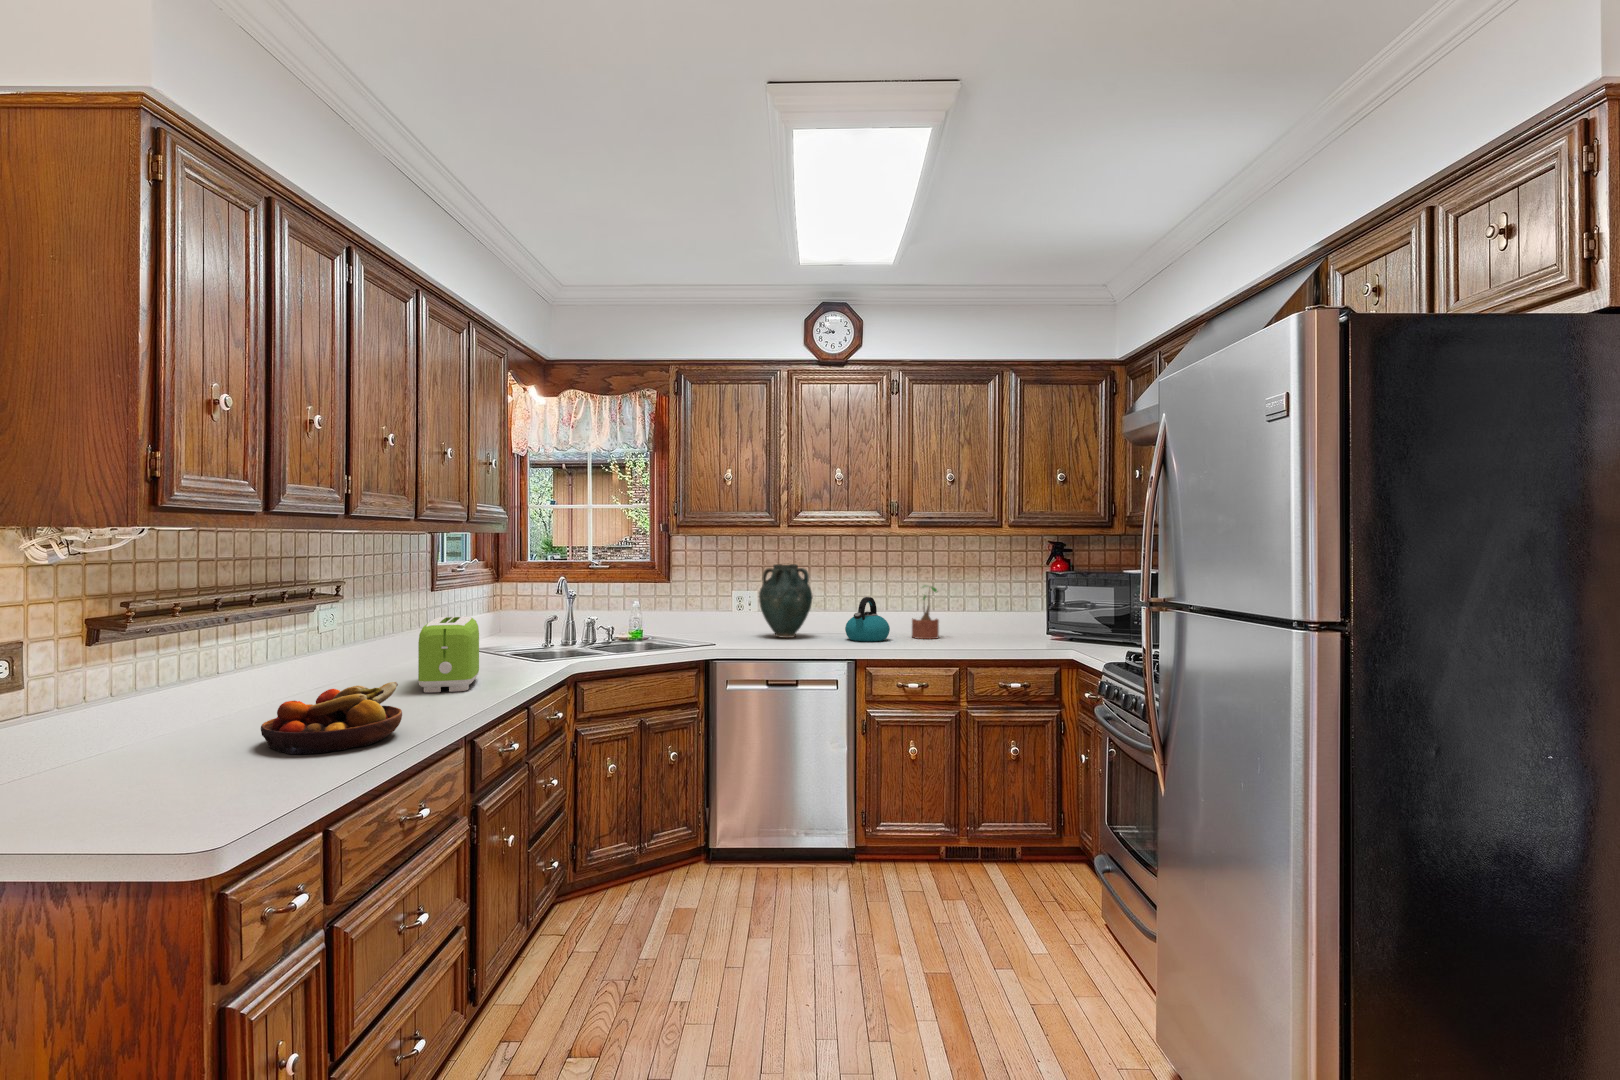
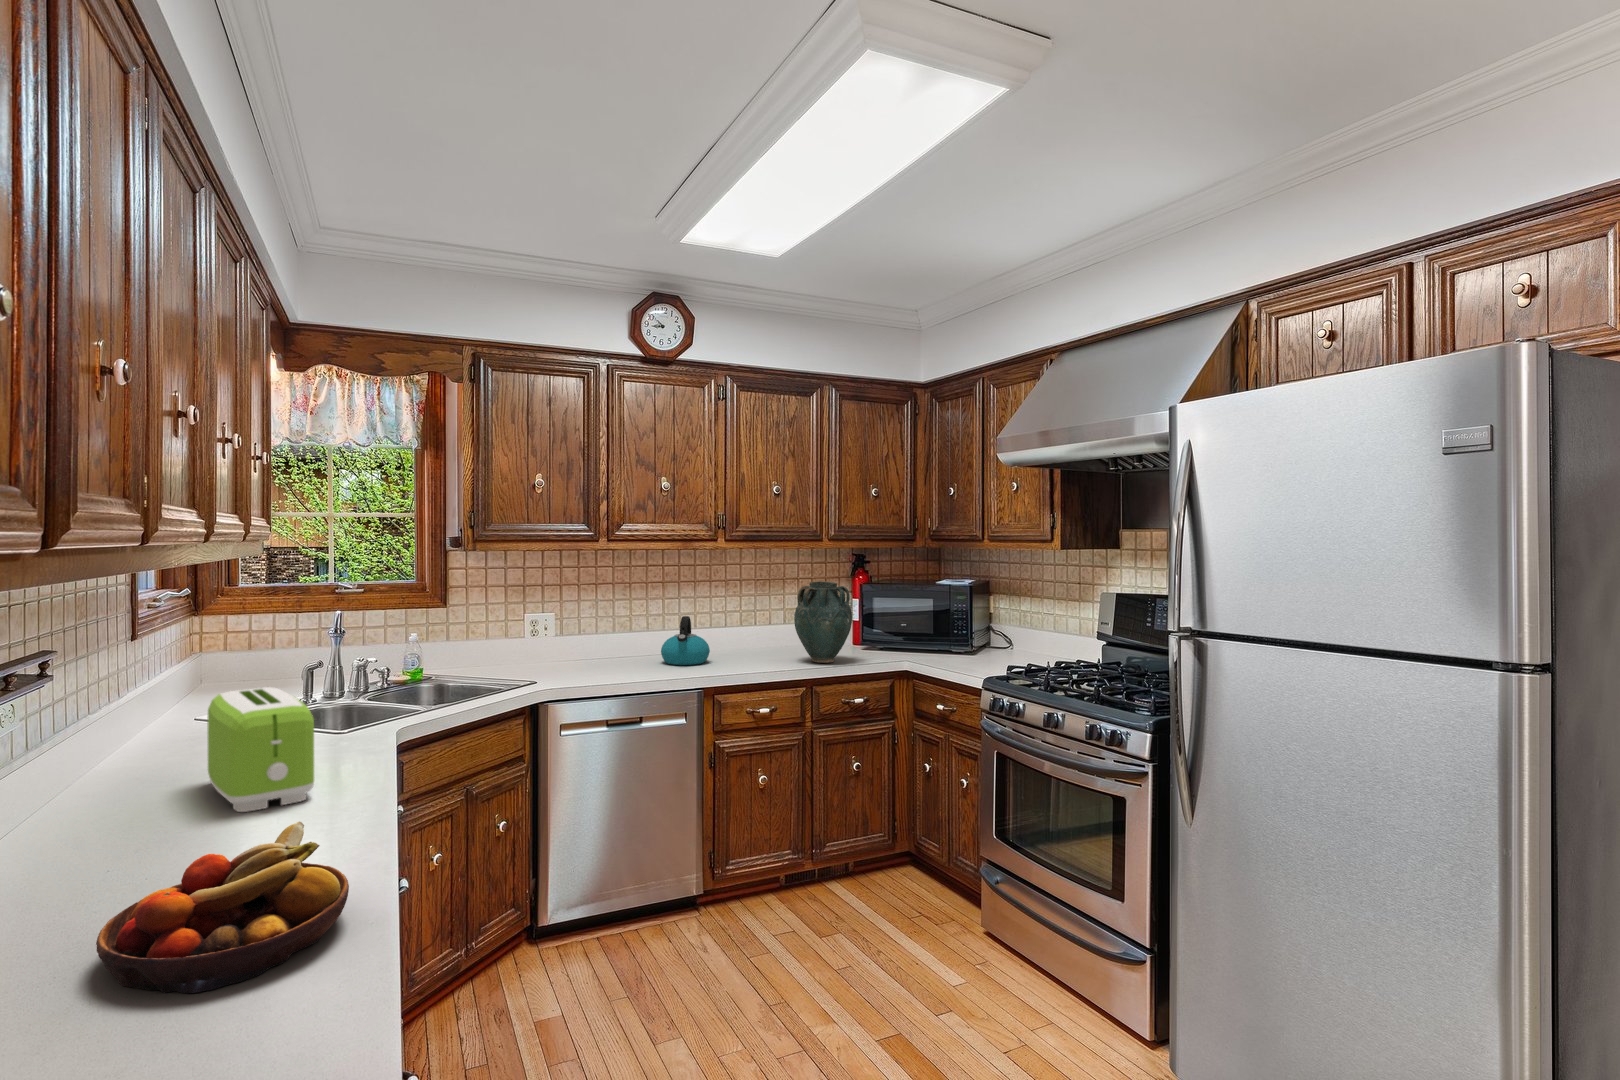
vase: present [759,564,812,638] -> present [794,581,852,663]
potted plant: present [912,587,939,639] -> none [723,600,753,657]

